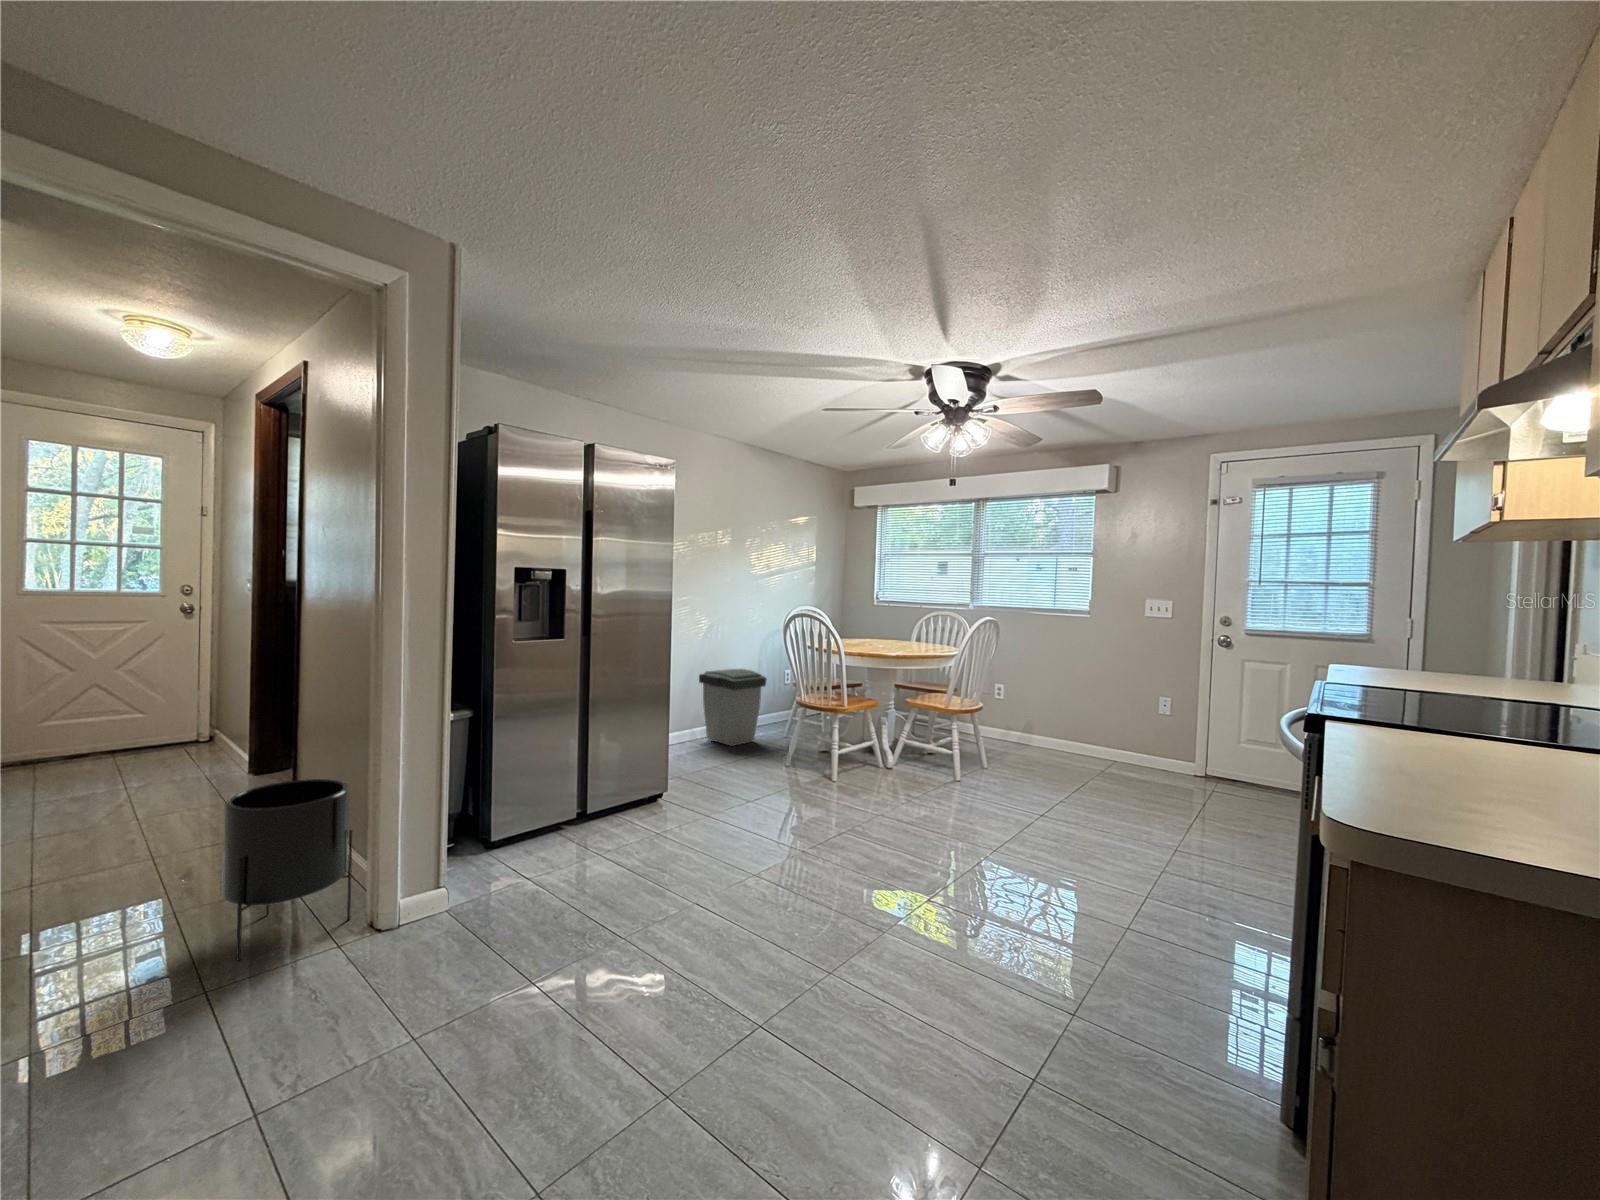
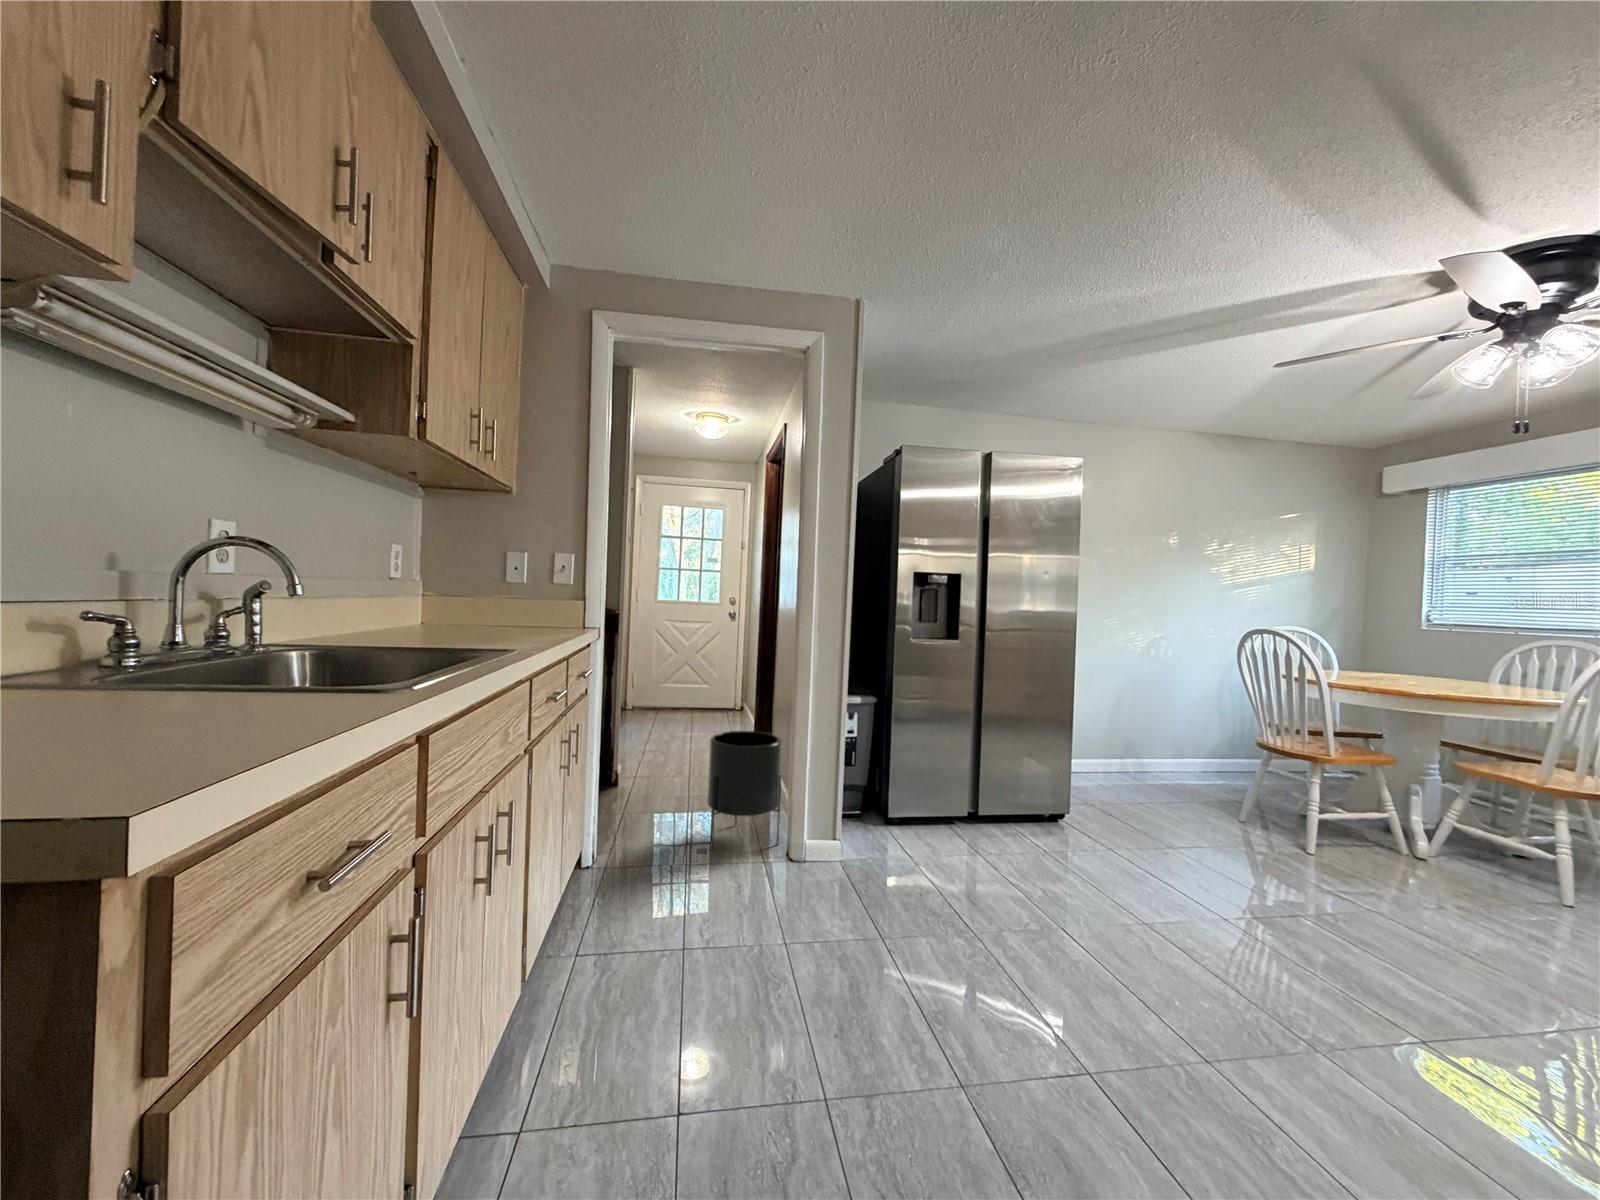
trash can: present [699,669,767,746] -> none [1129,695,1219,785]

